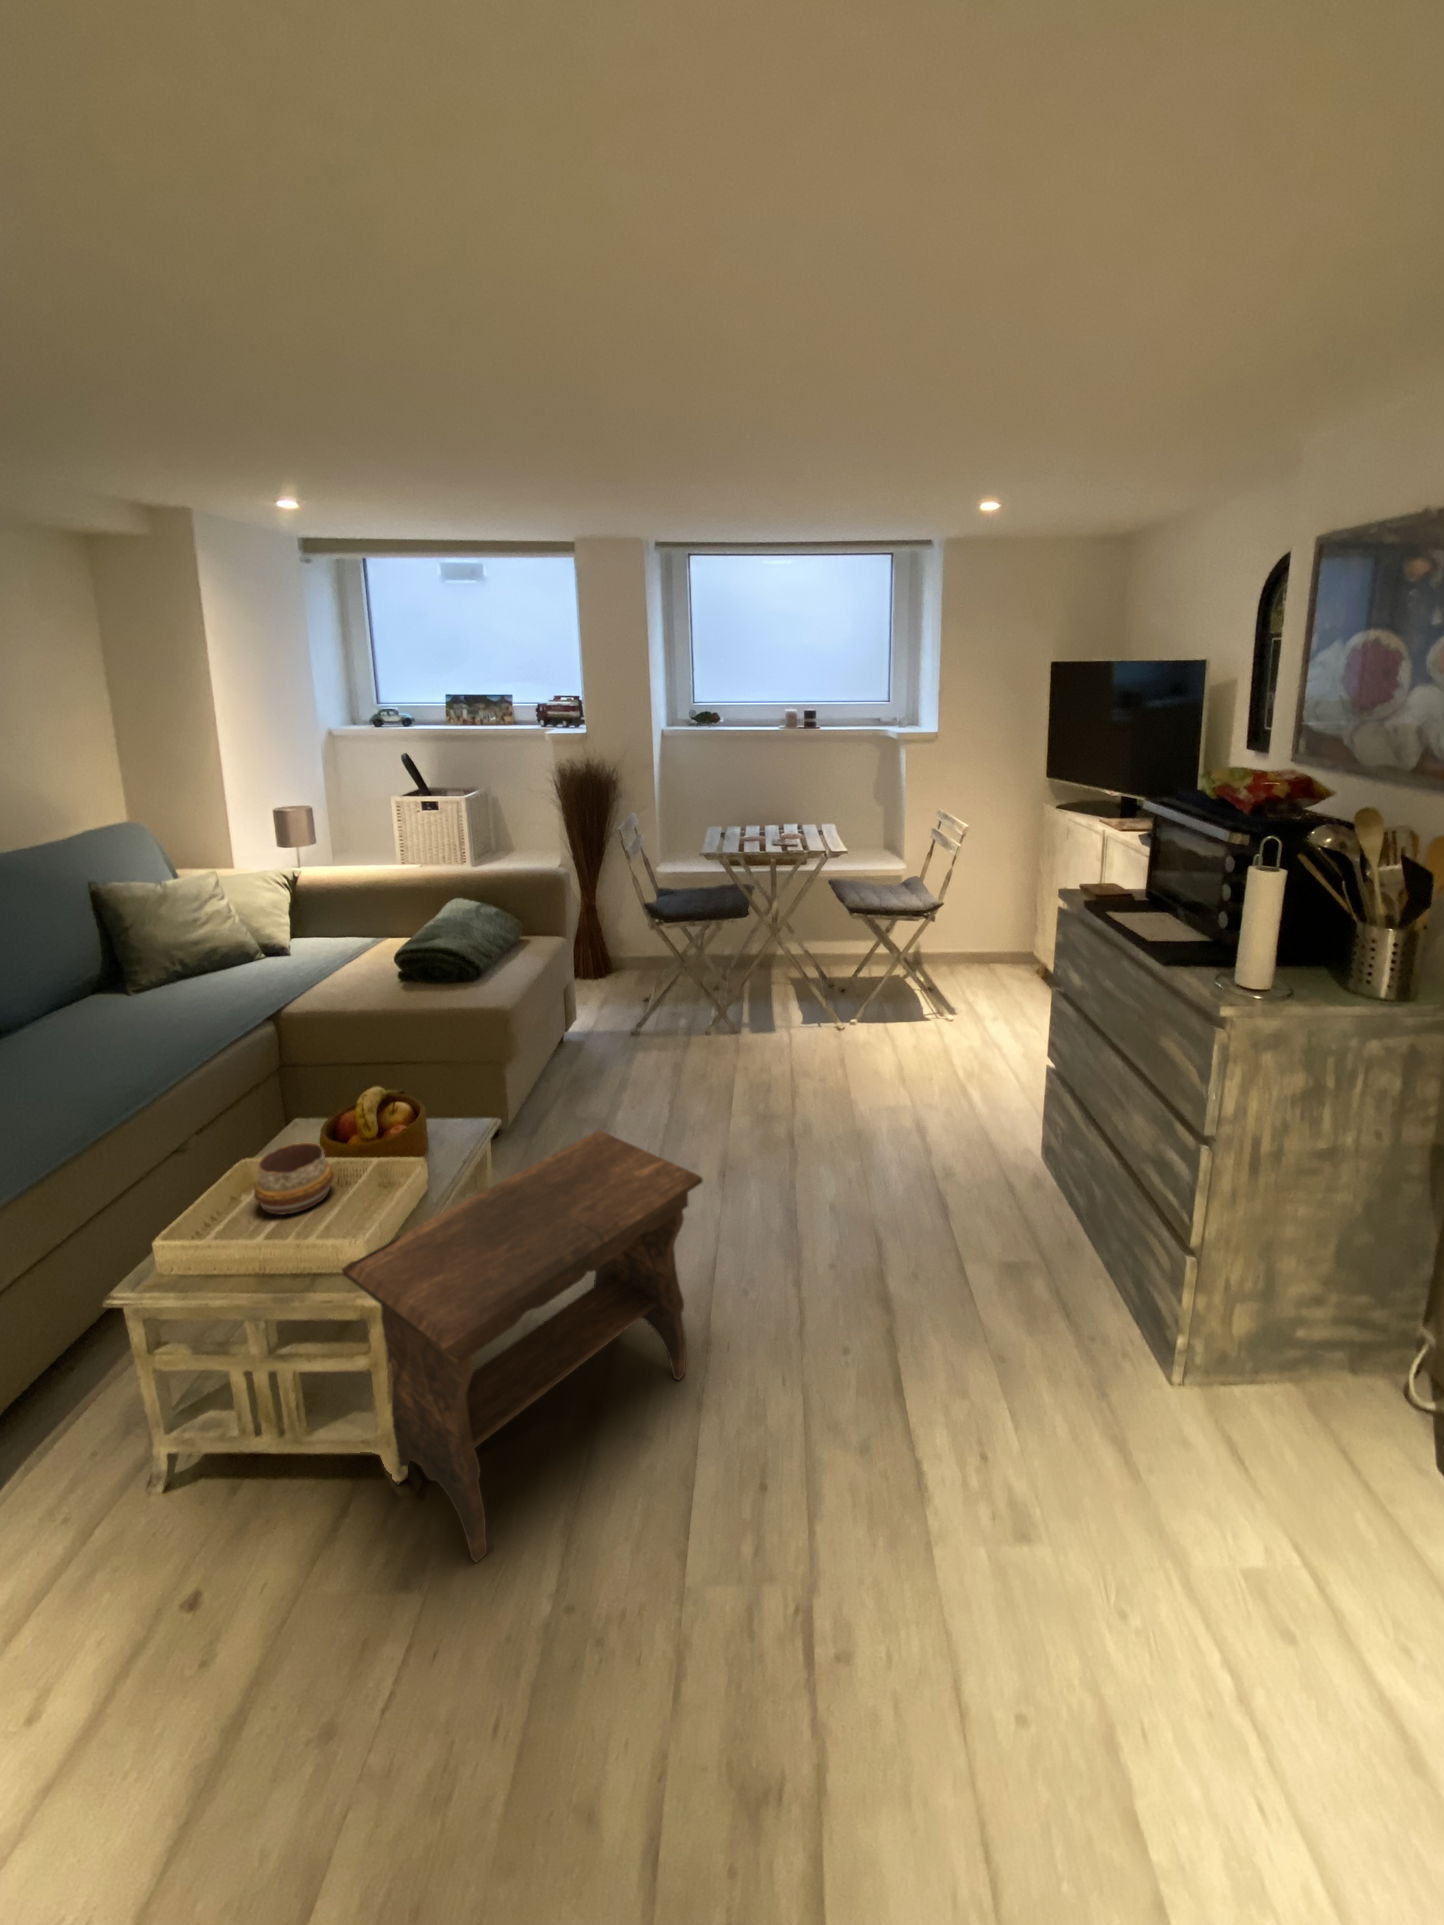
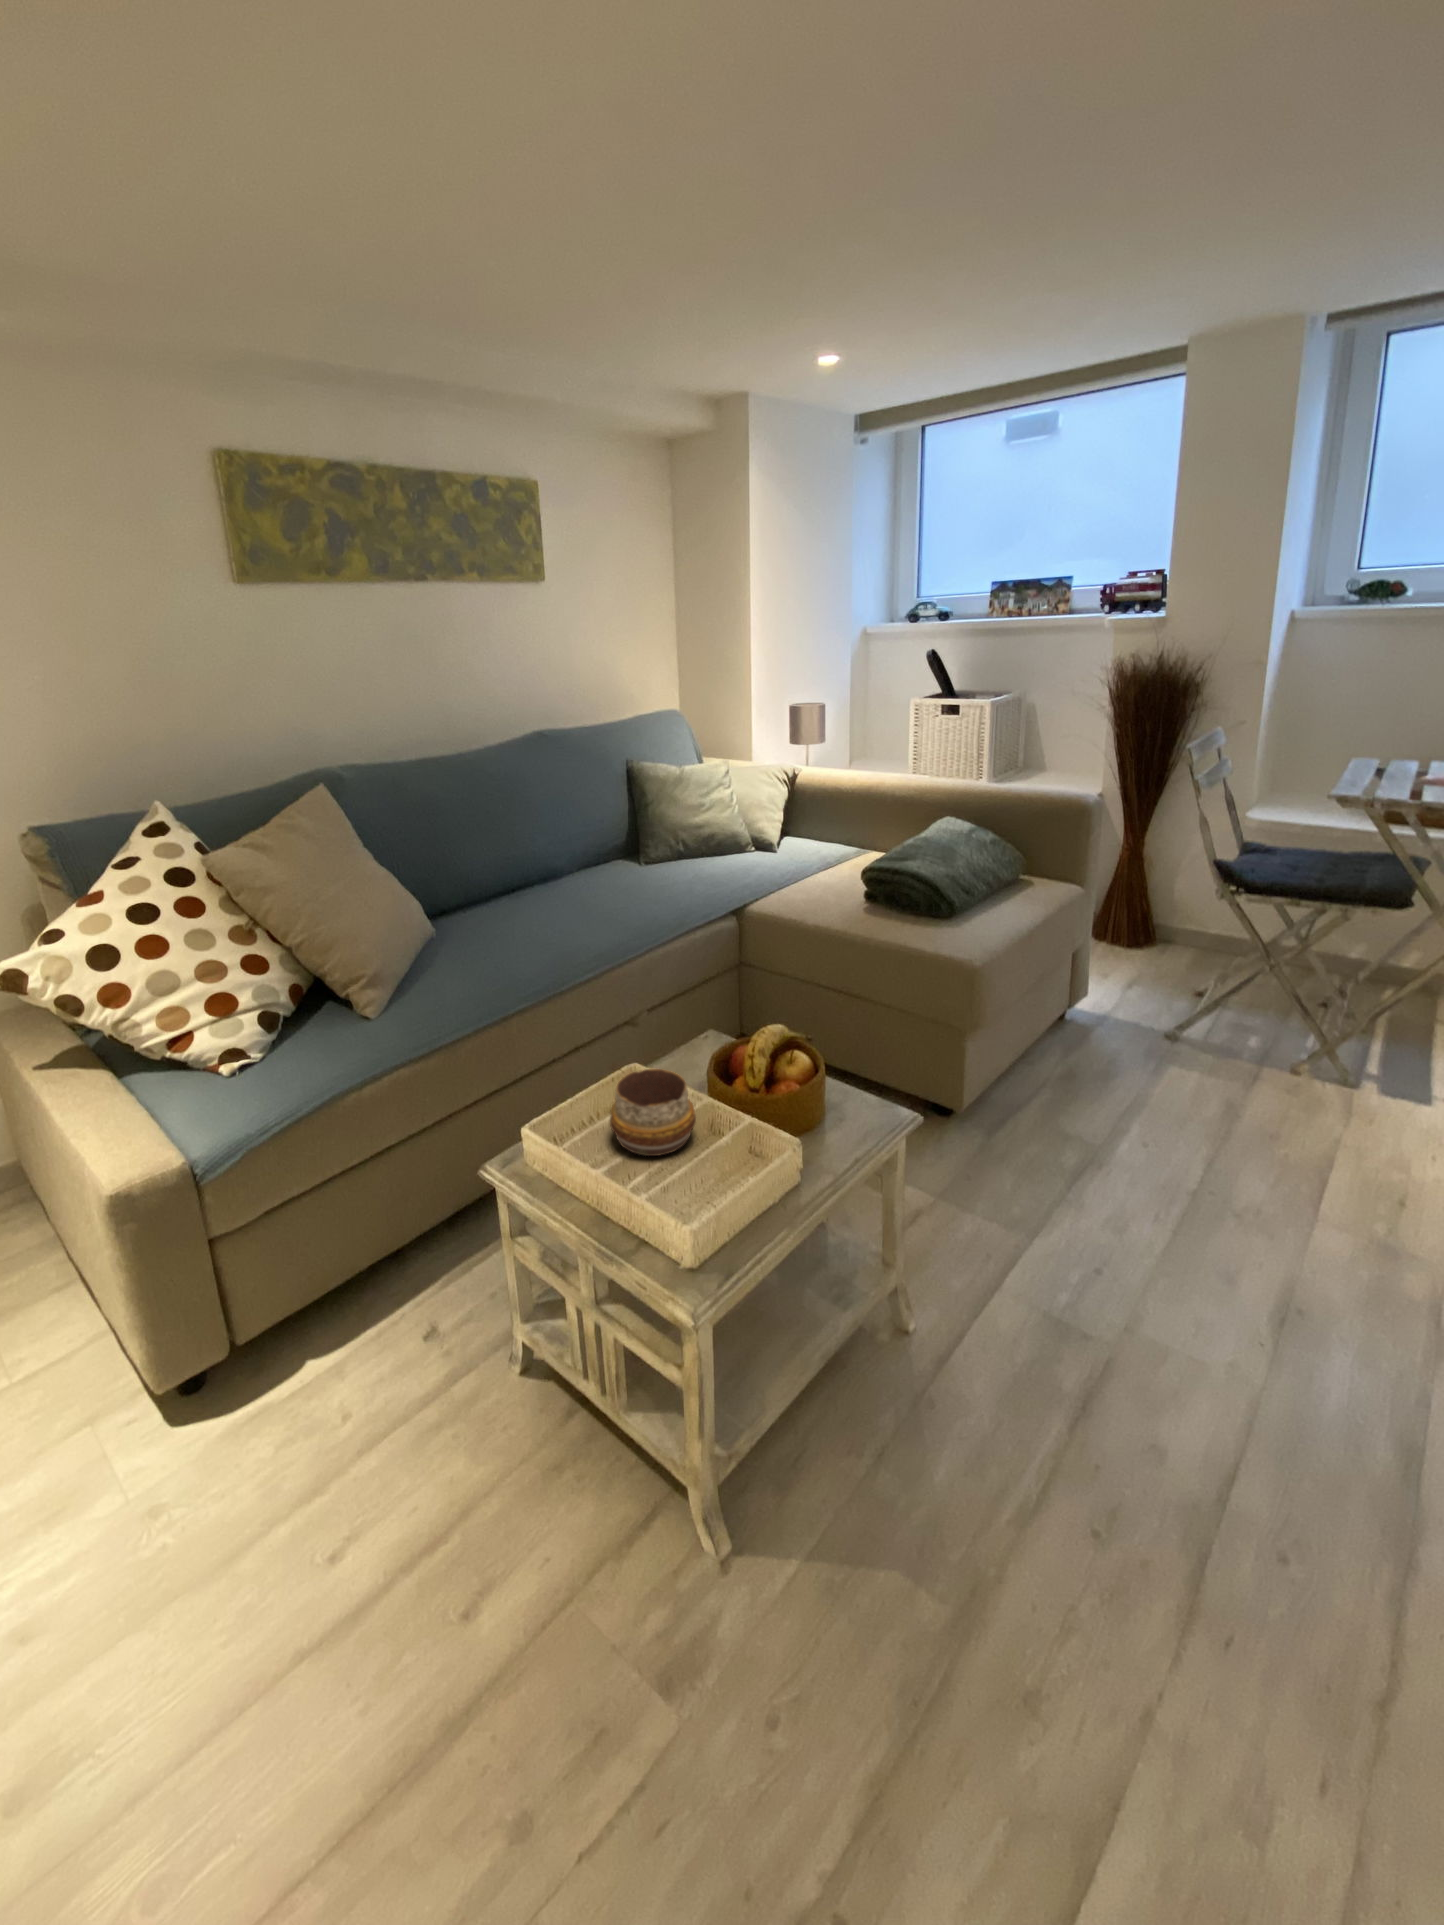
footstool: present [342,1130,703,1562] -> none [654,1199,1260,1784]

